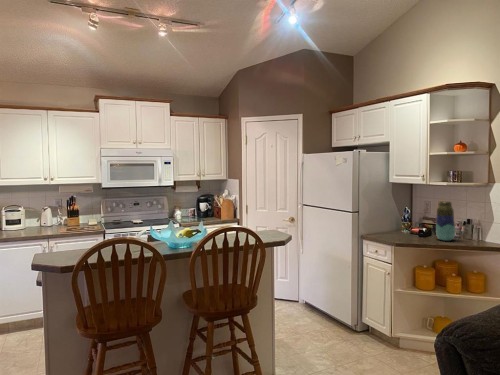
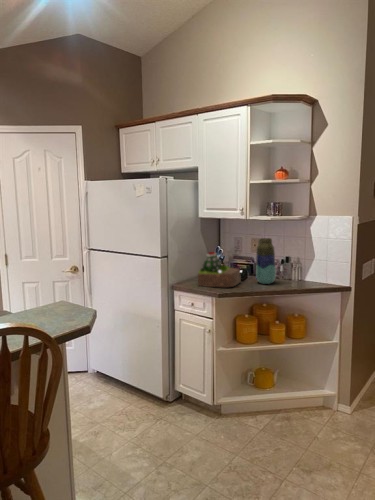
succulent plant: none [383,211,422,240] -> present [198,252,241,287]

